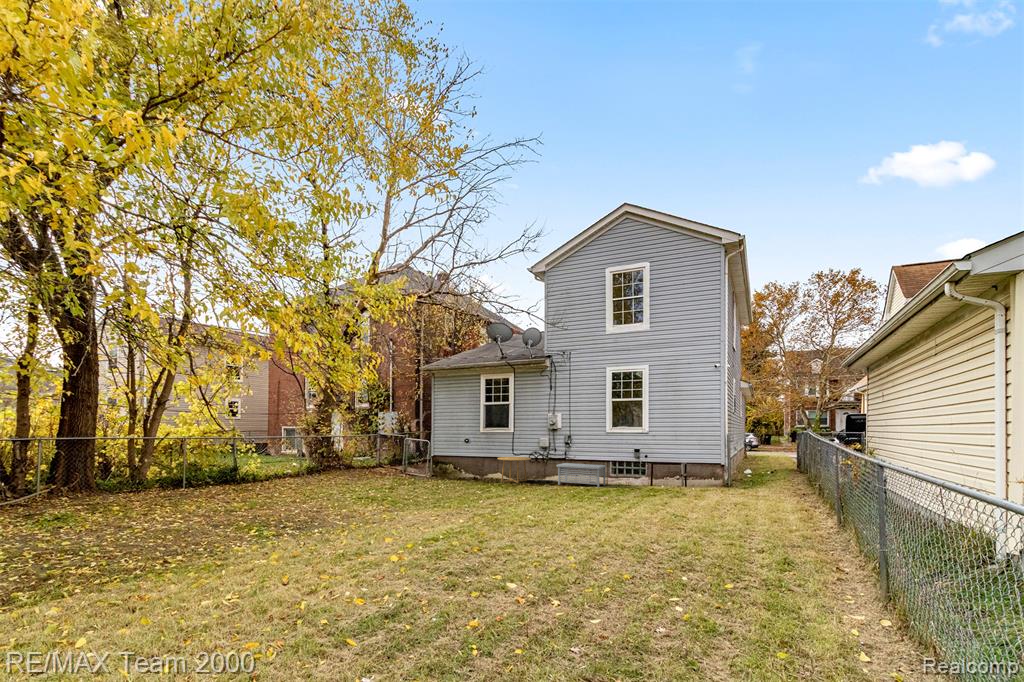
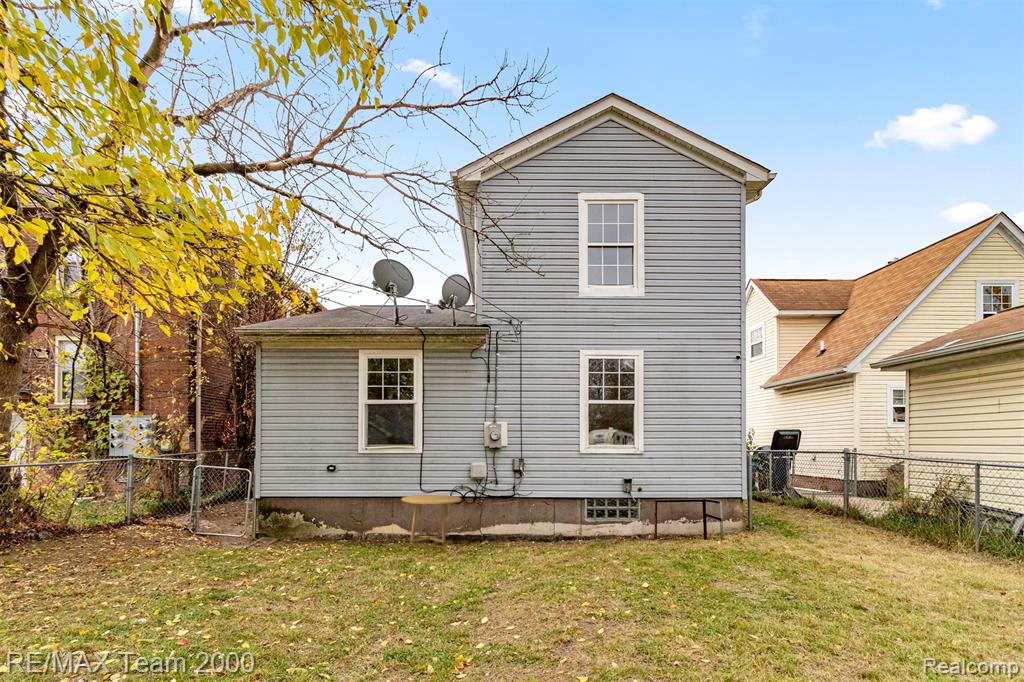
storage bench: present [556,463,606,487] -> none [511,501,585,542]

